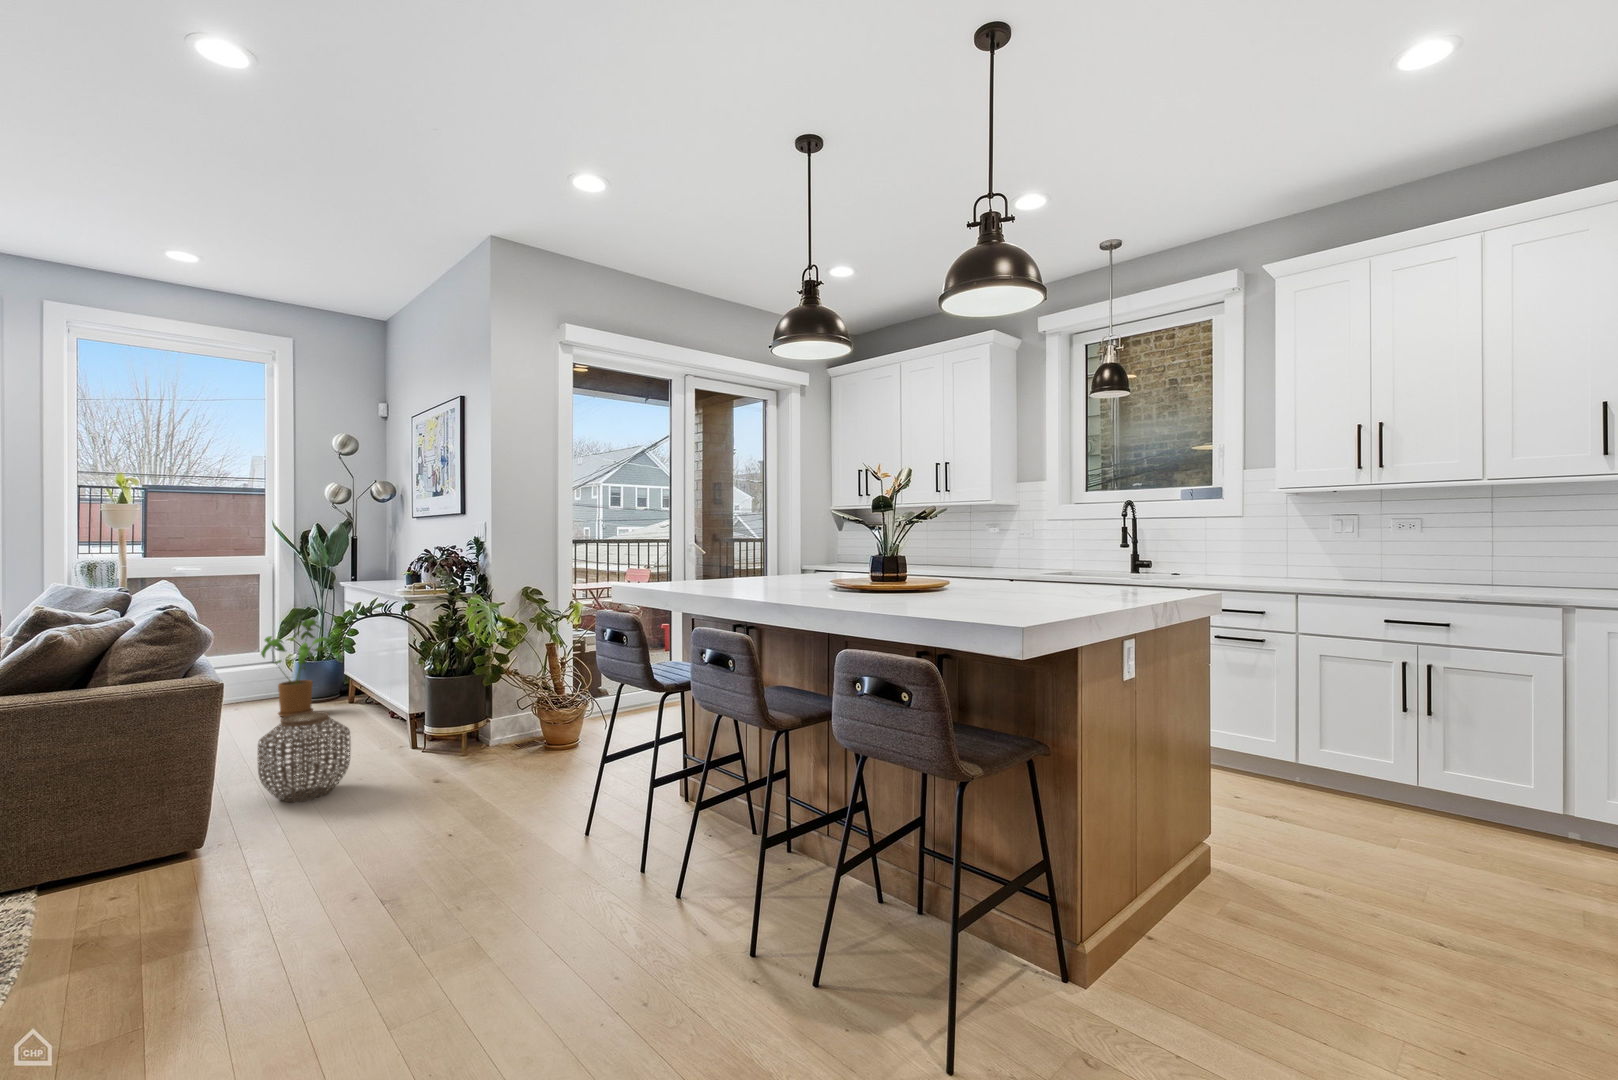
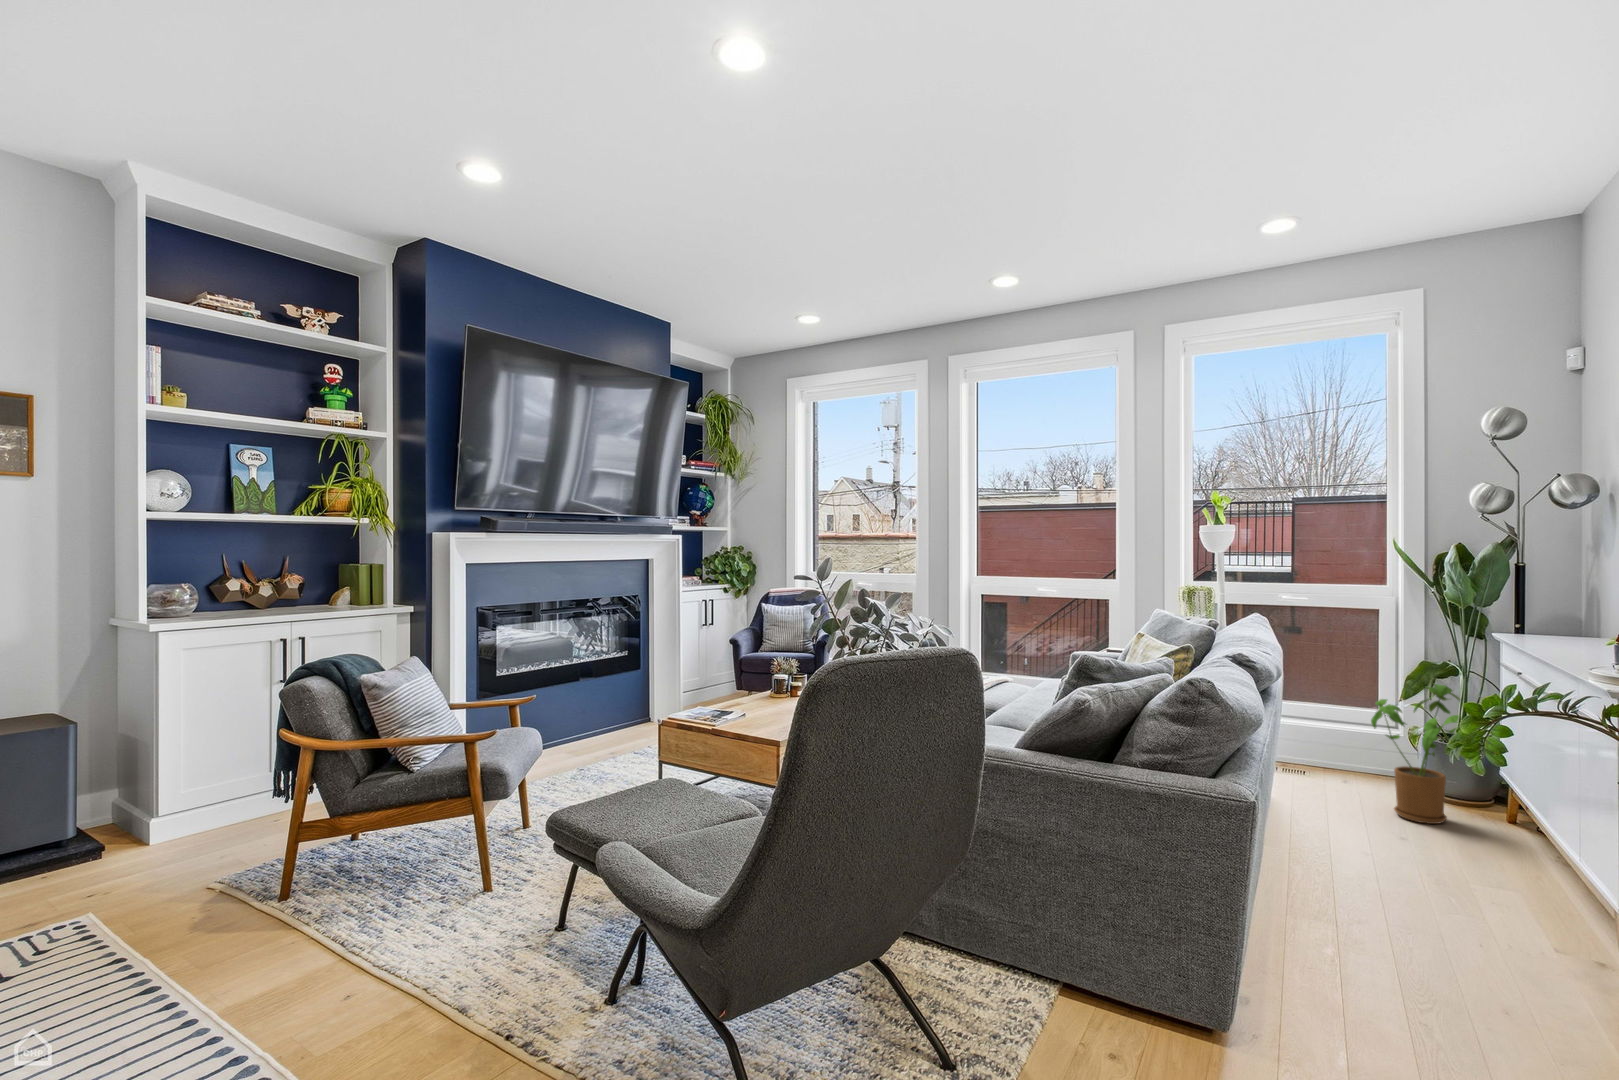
woven basket: present [258,712,350,802] -> none [1328,858,1486,1021]

